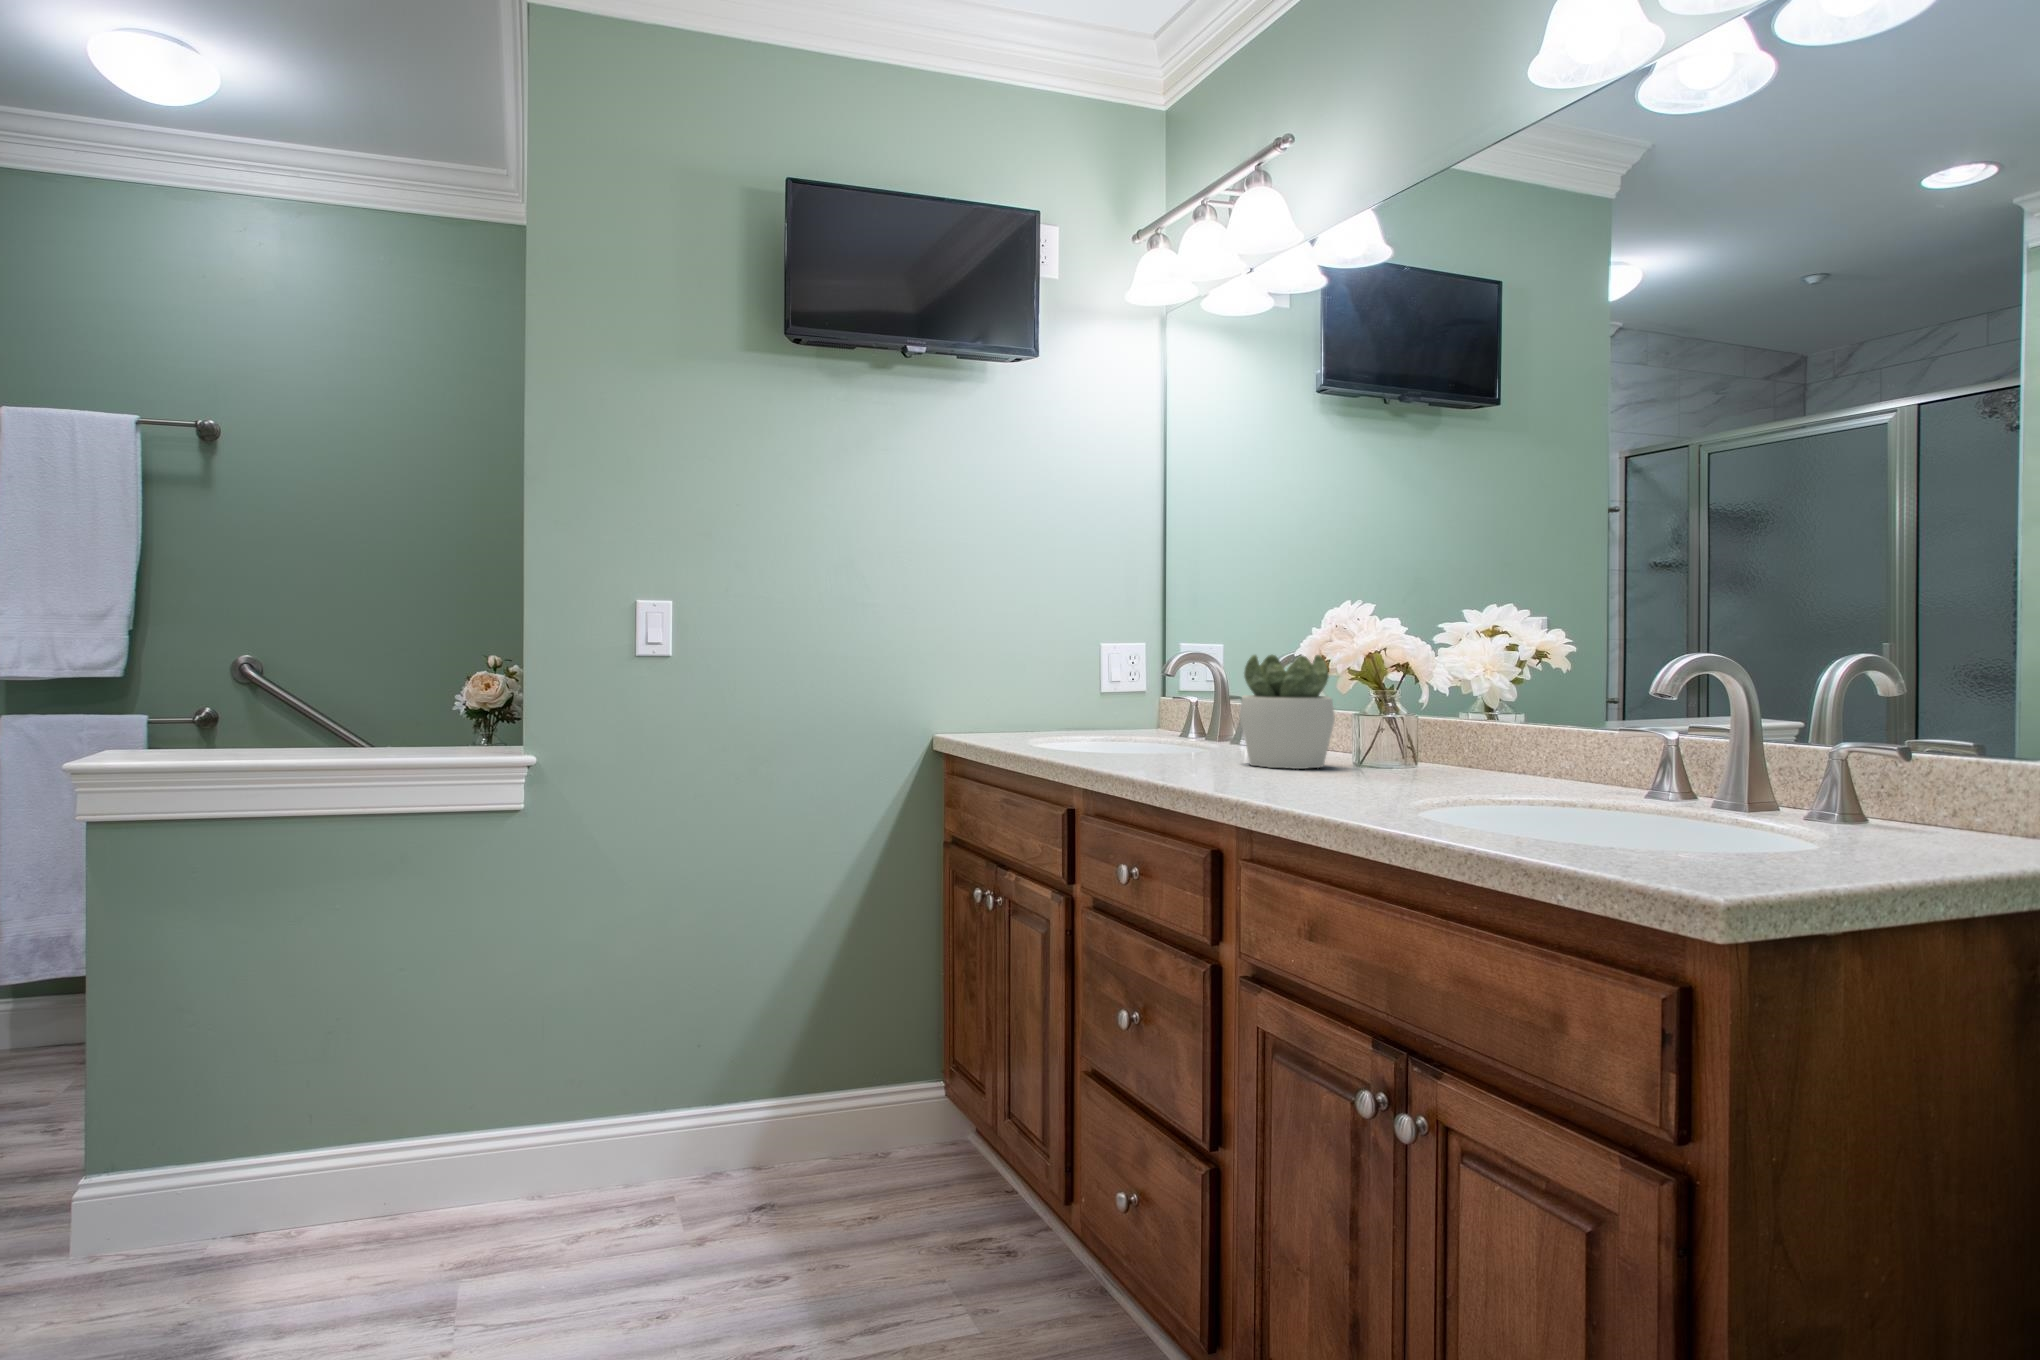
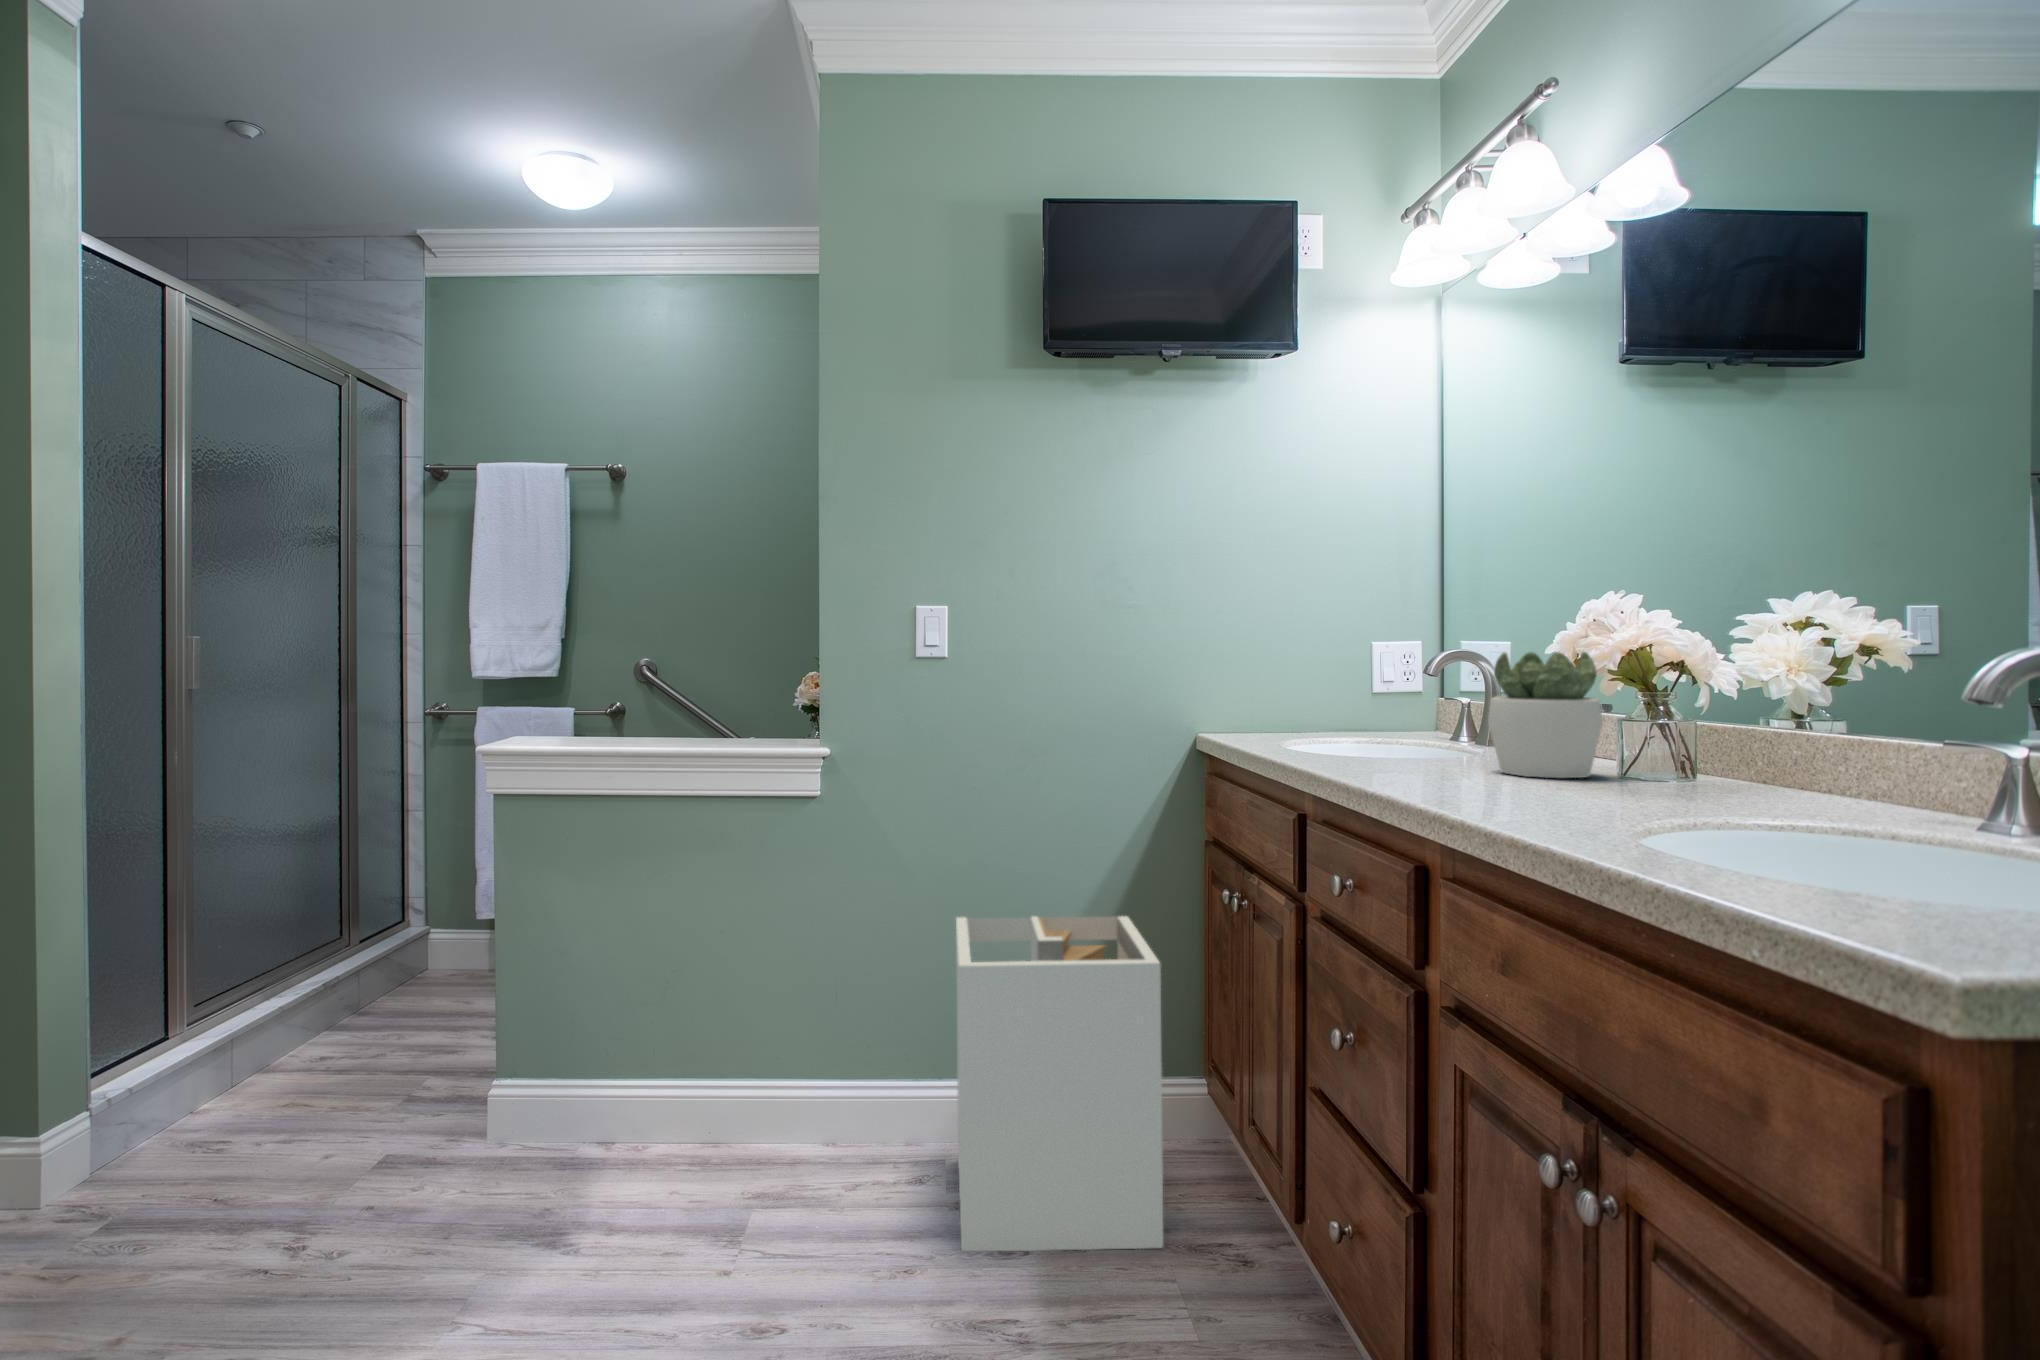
laundry hamper: none [692,924,926,1293] -> present [956,916,1163,1251]

